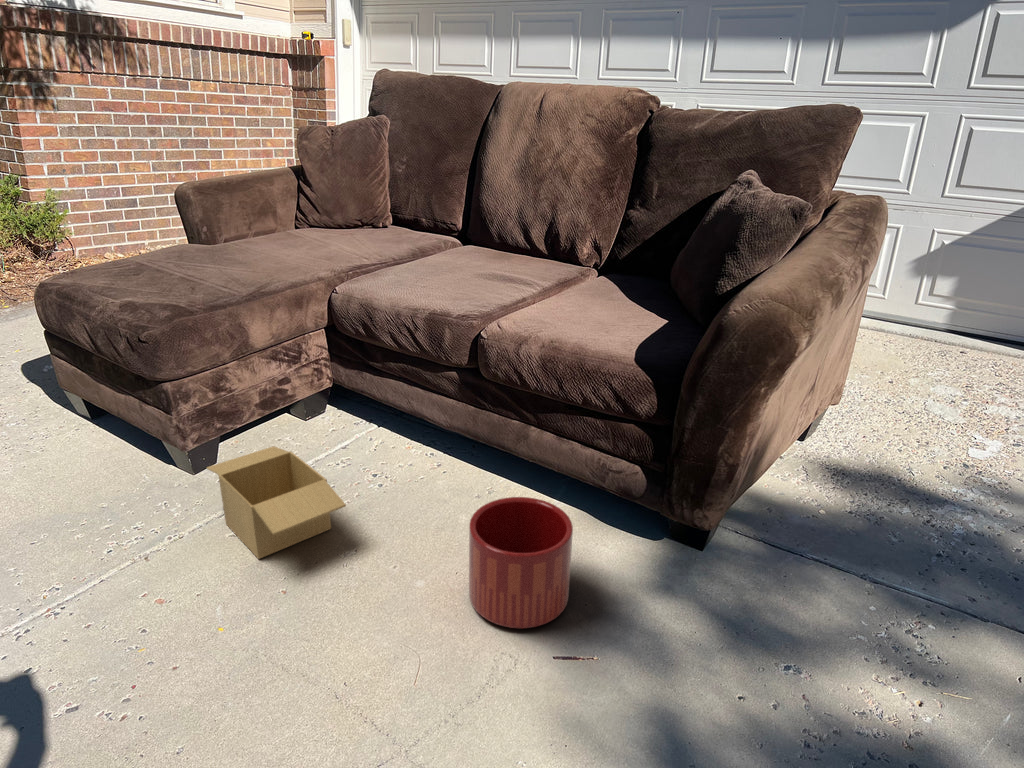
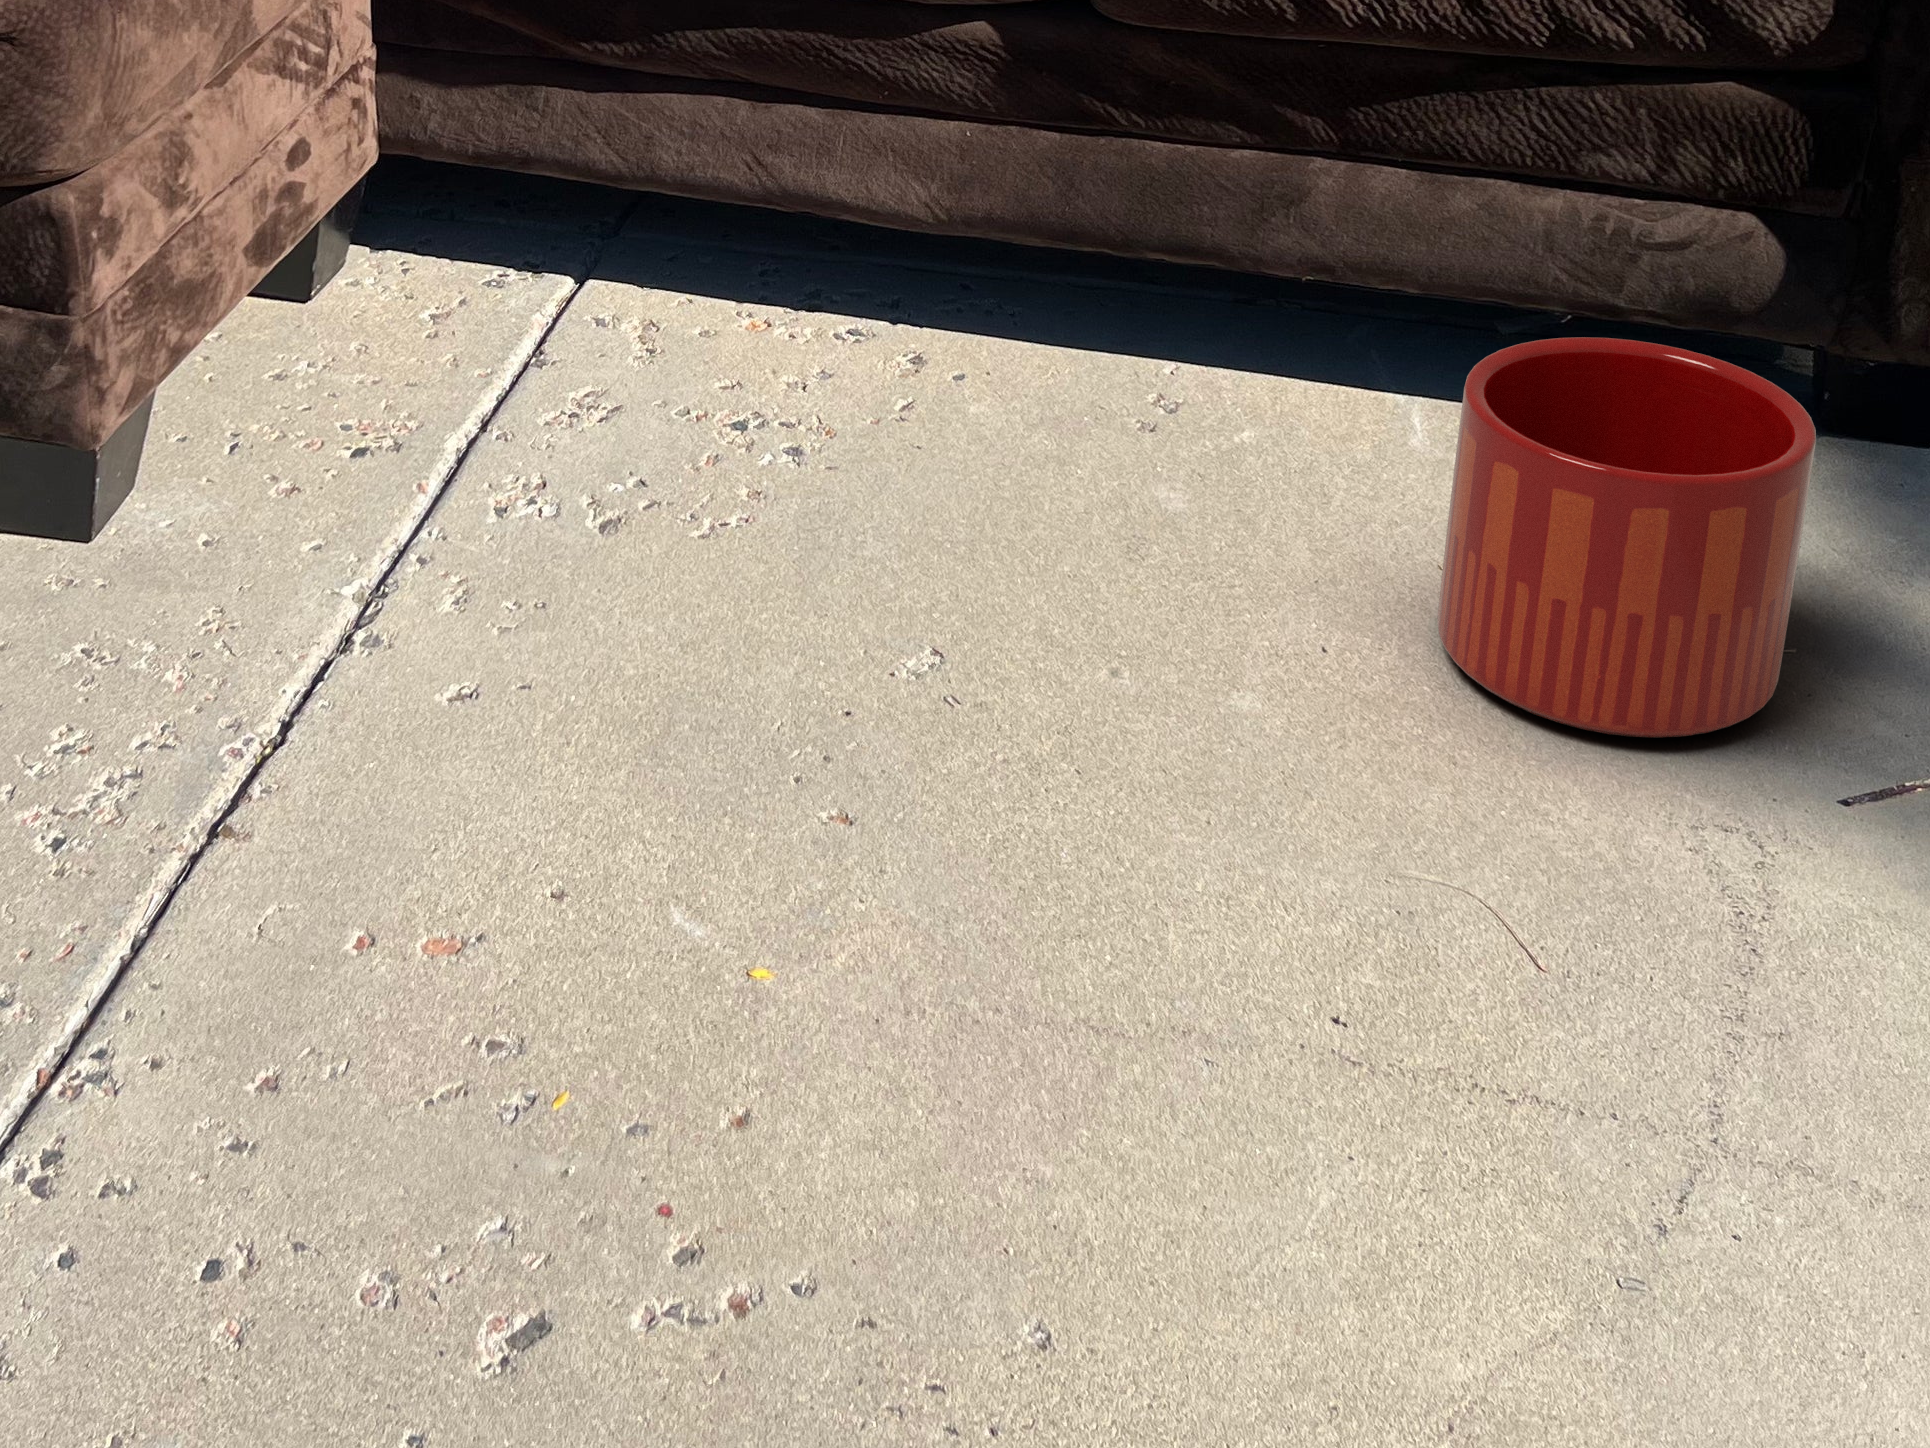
cardboard box: present [207,446,346,559] -> none [326,363,953,734]

